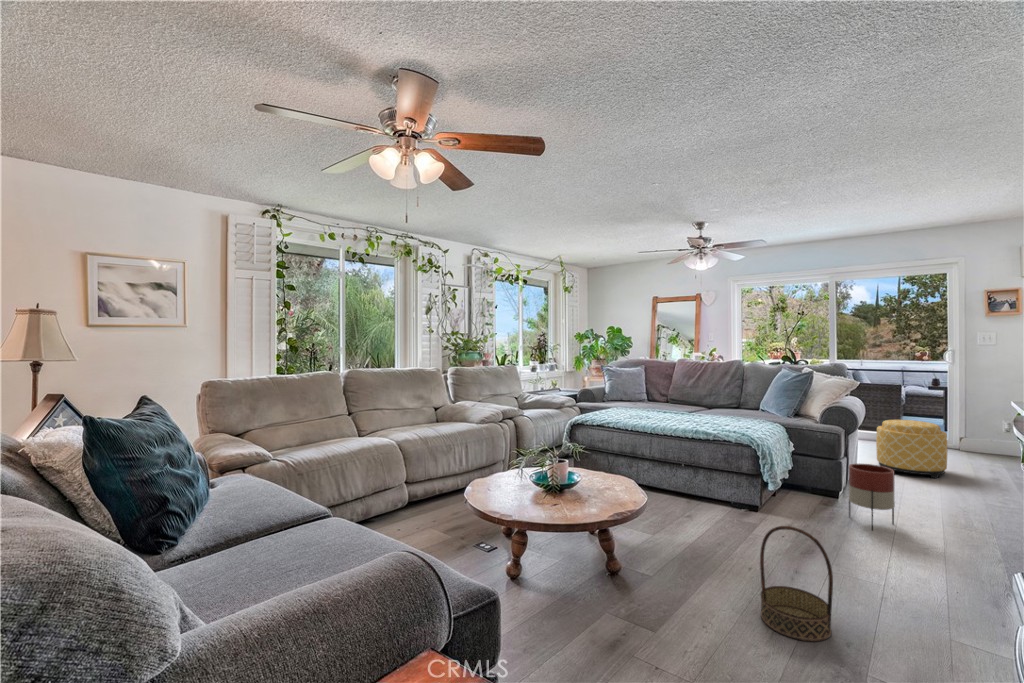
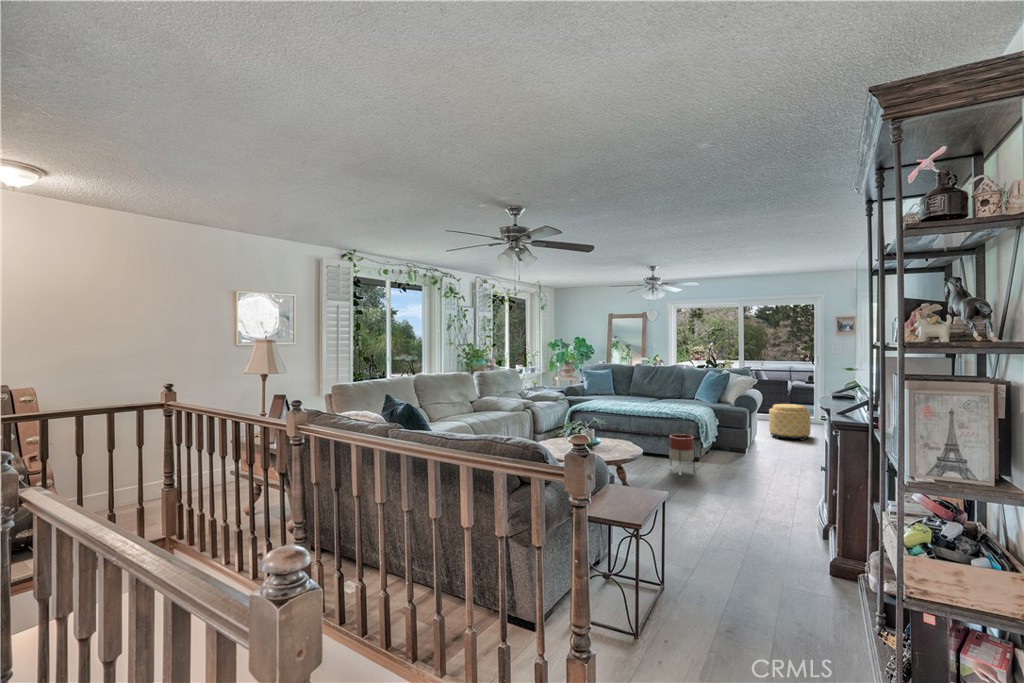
planter: present [849,464,895,530] -> present [669,434,695,463]
basket: present [760,526,833,641] -> none [707,454,742,508]

